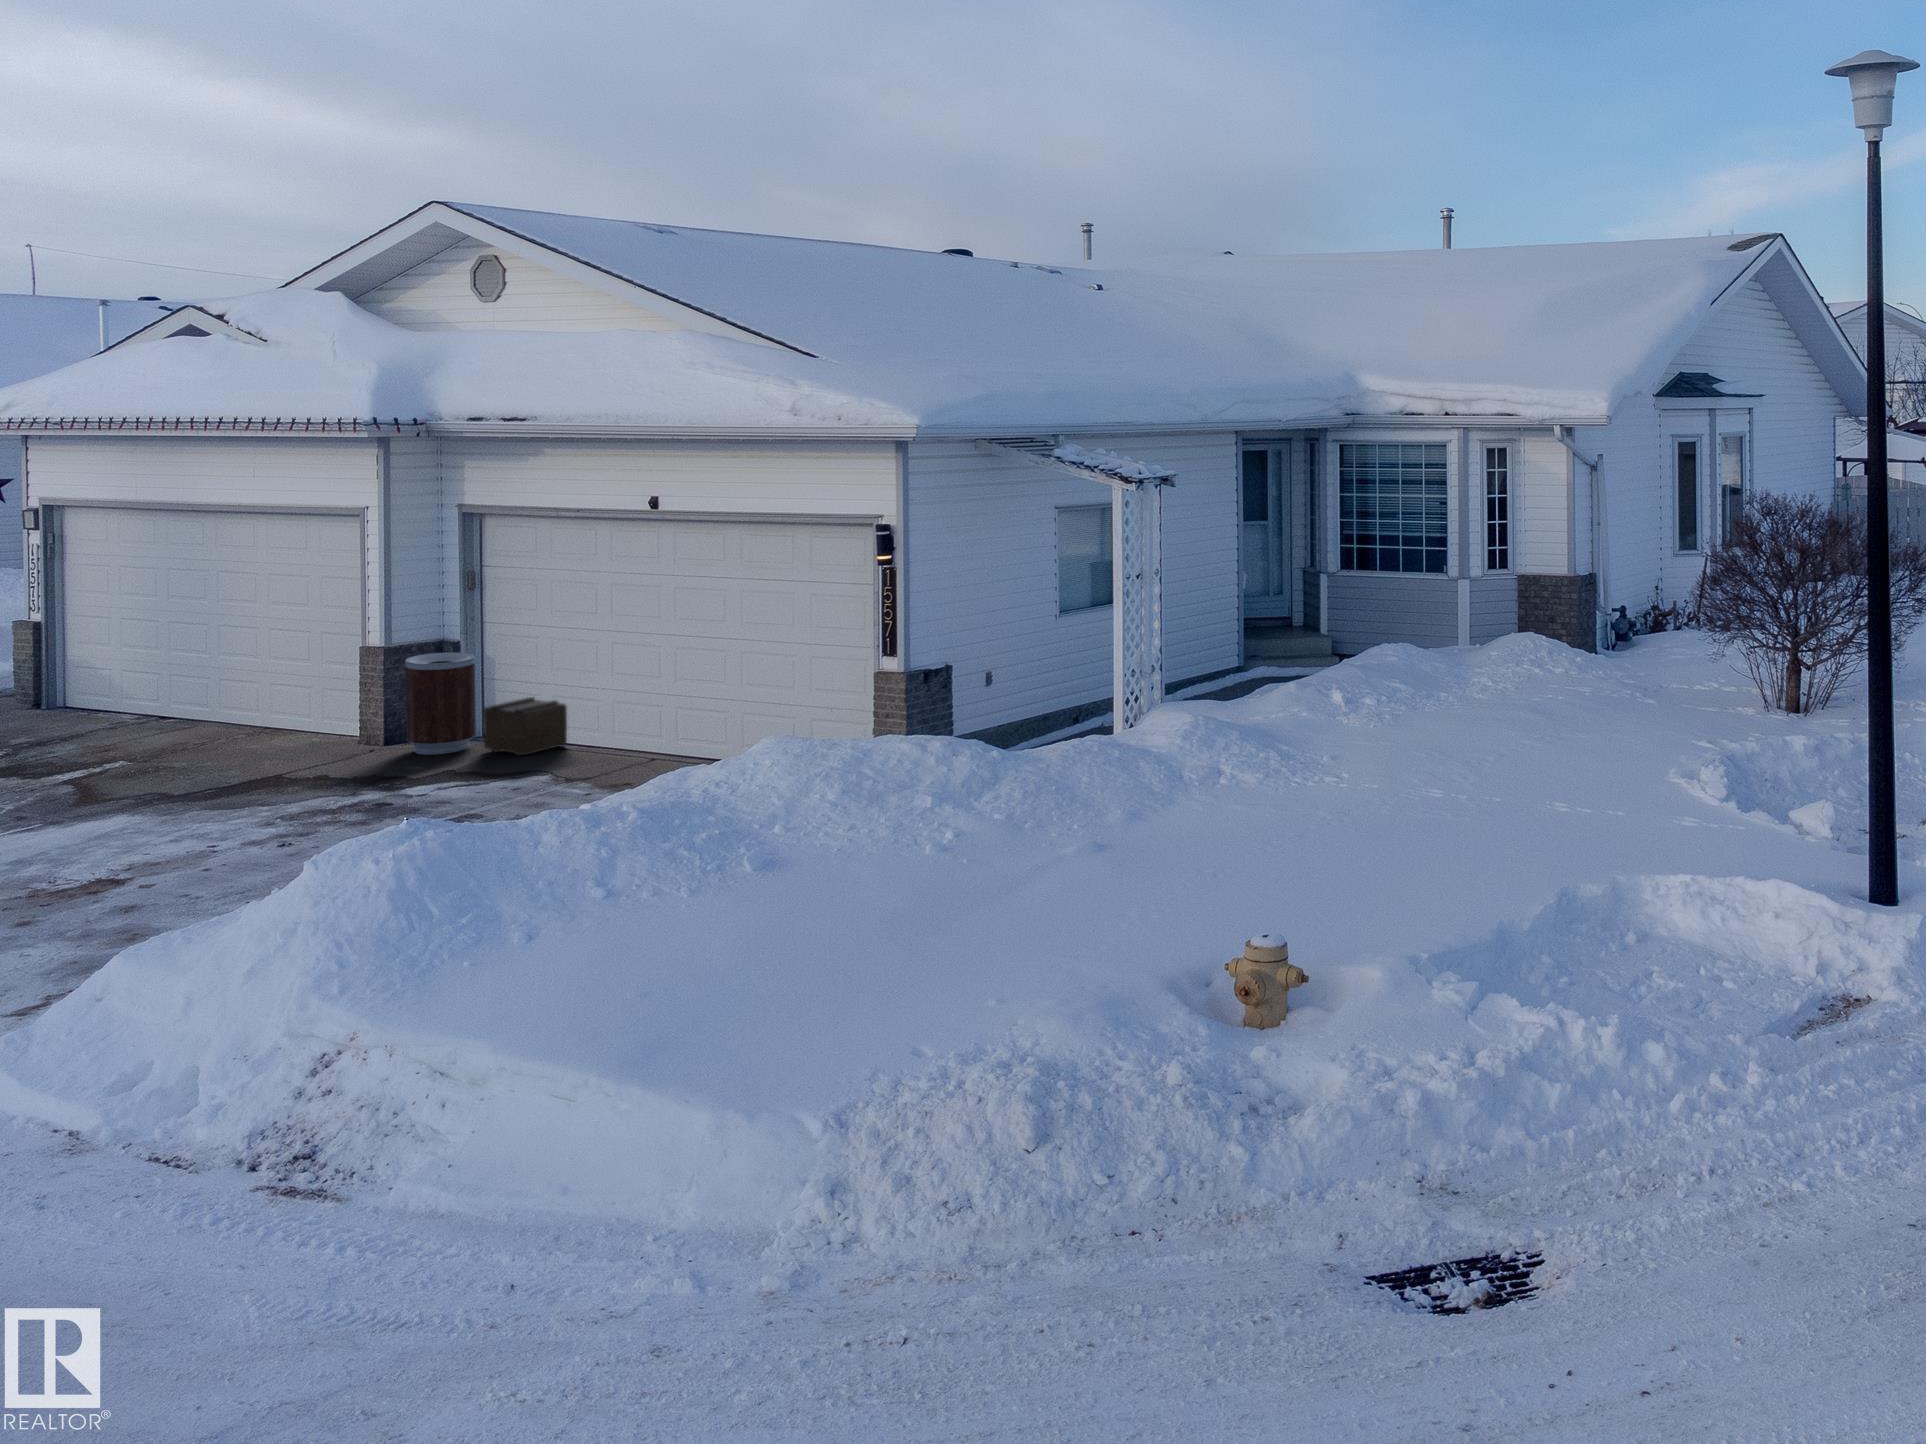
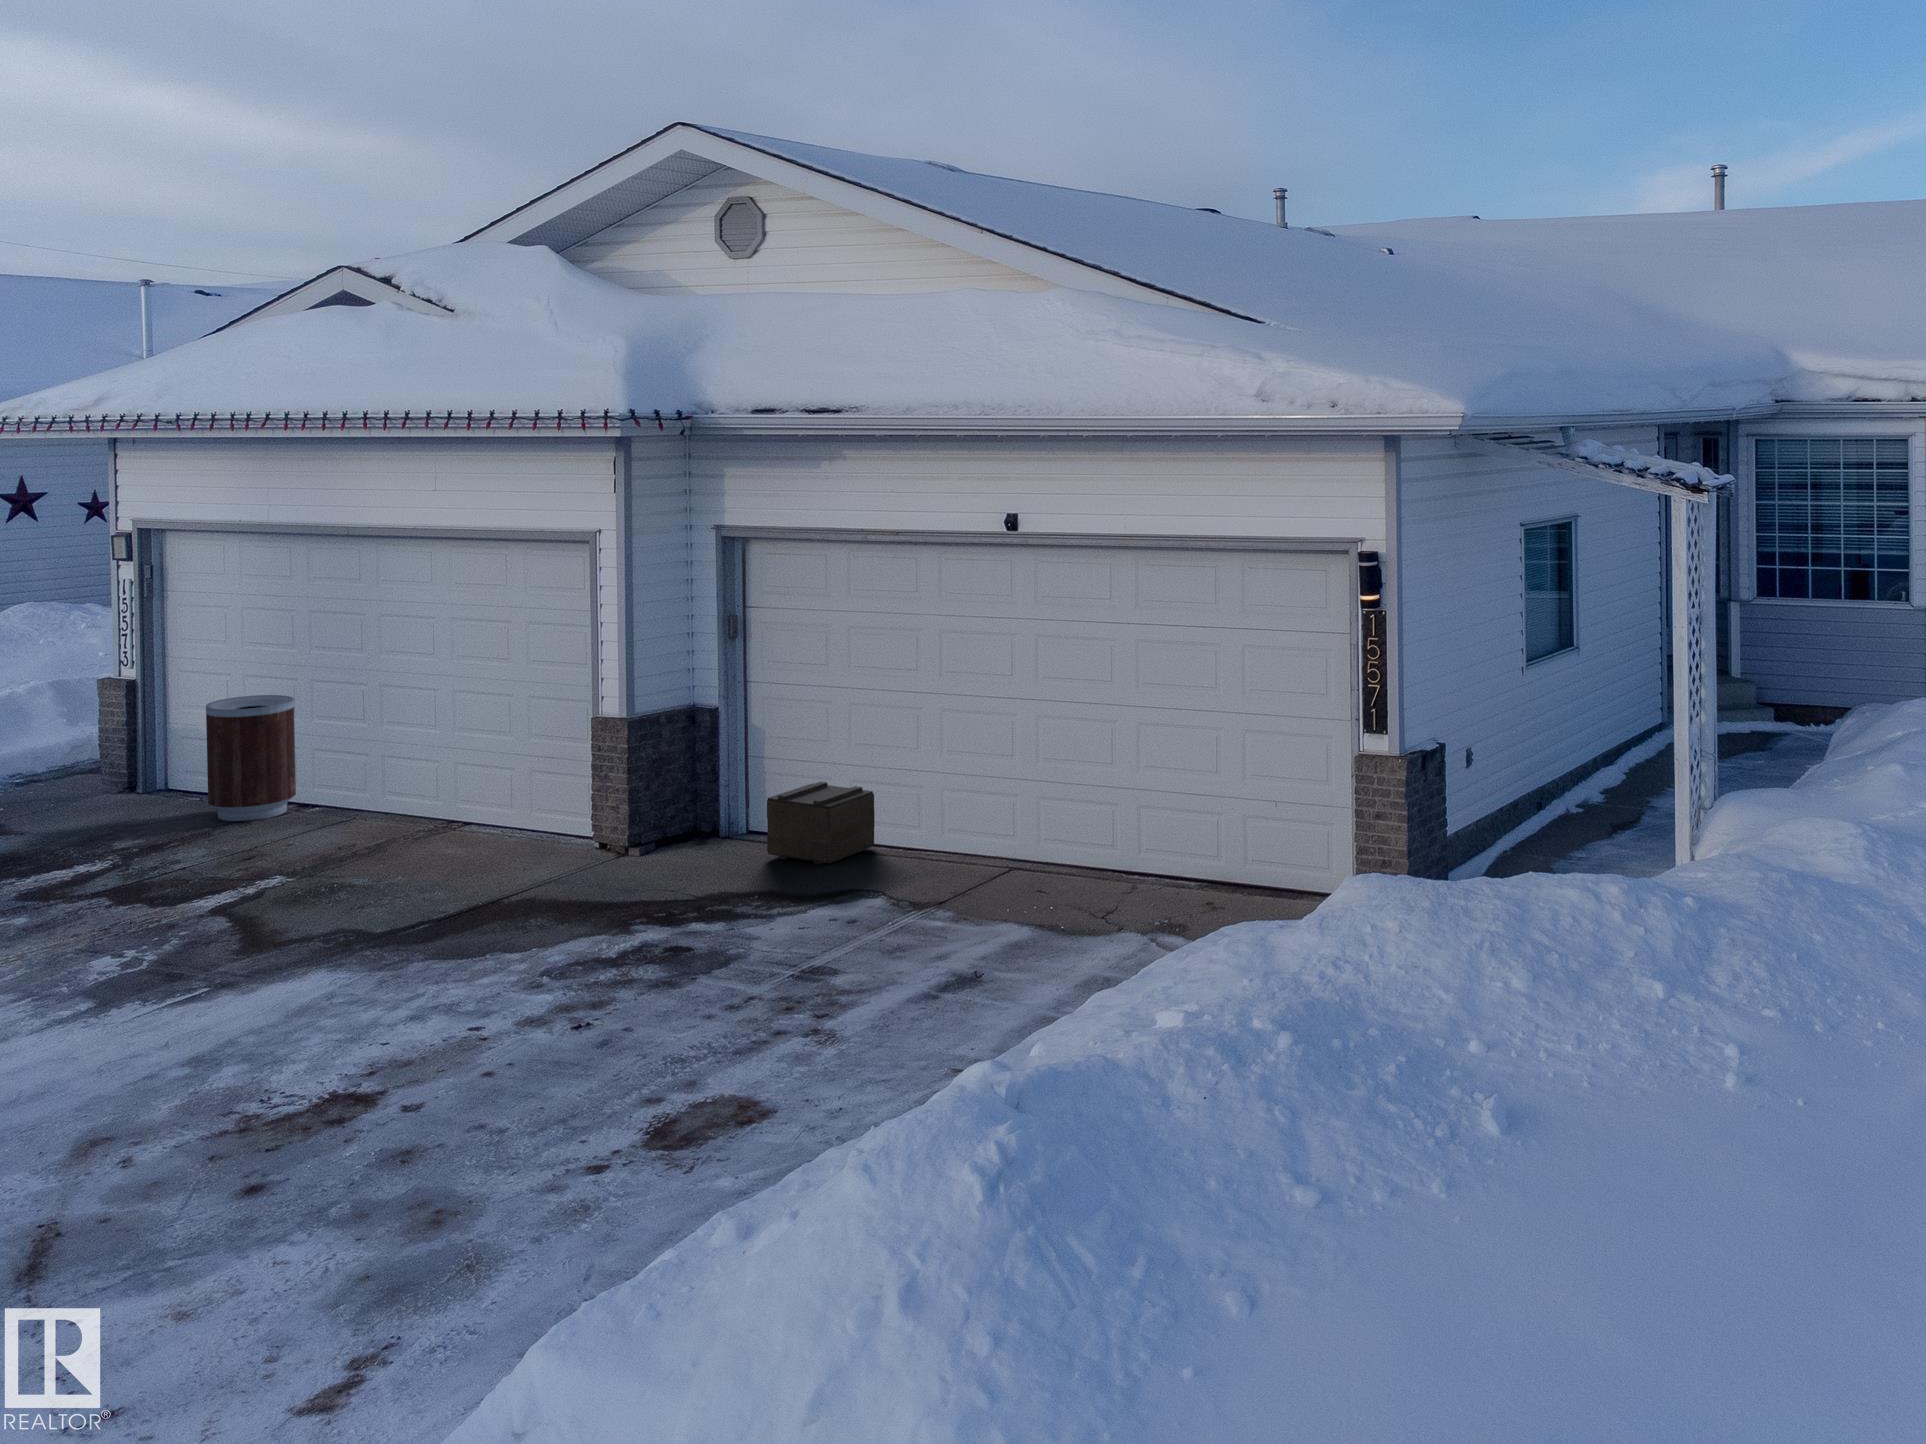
trash can: present [405,653,476,755] -> present [206,695,296,821]

